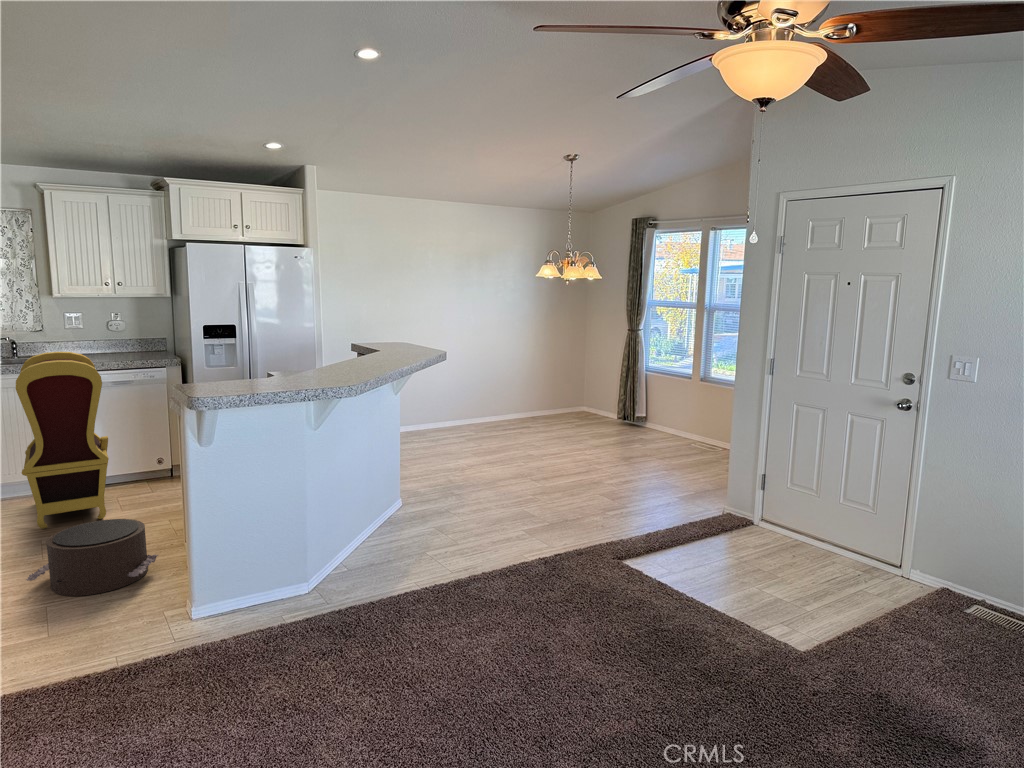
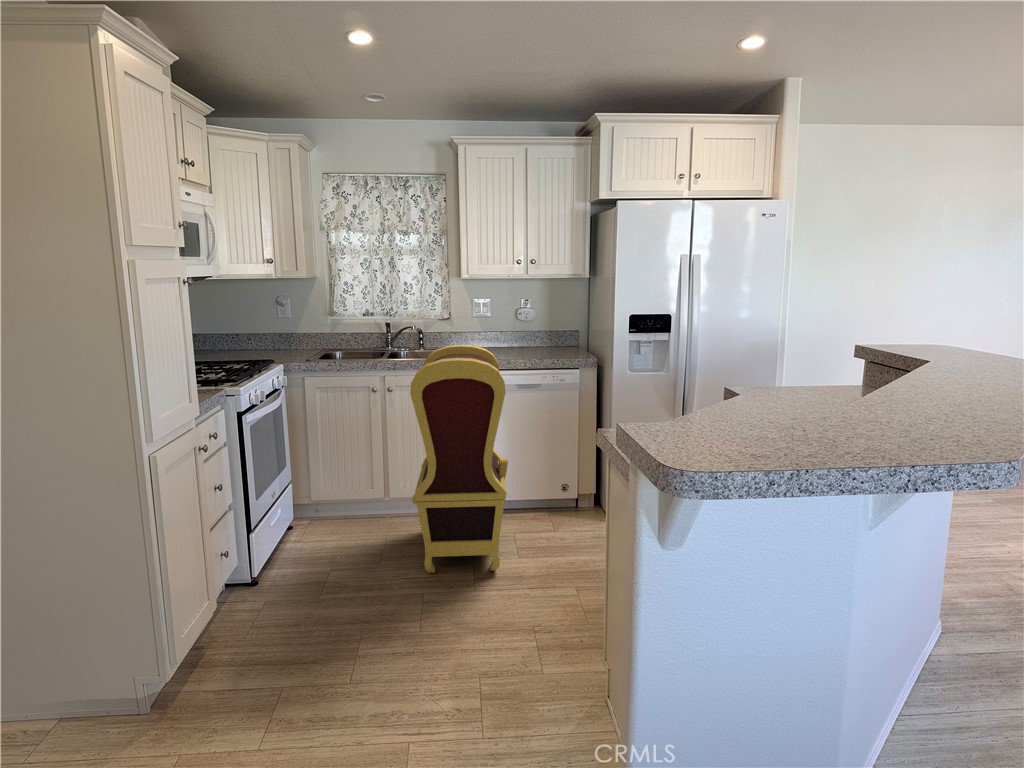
pouf: present [26,519,158,596] -> none [394,599,565,733]

